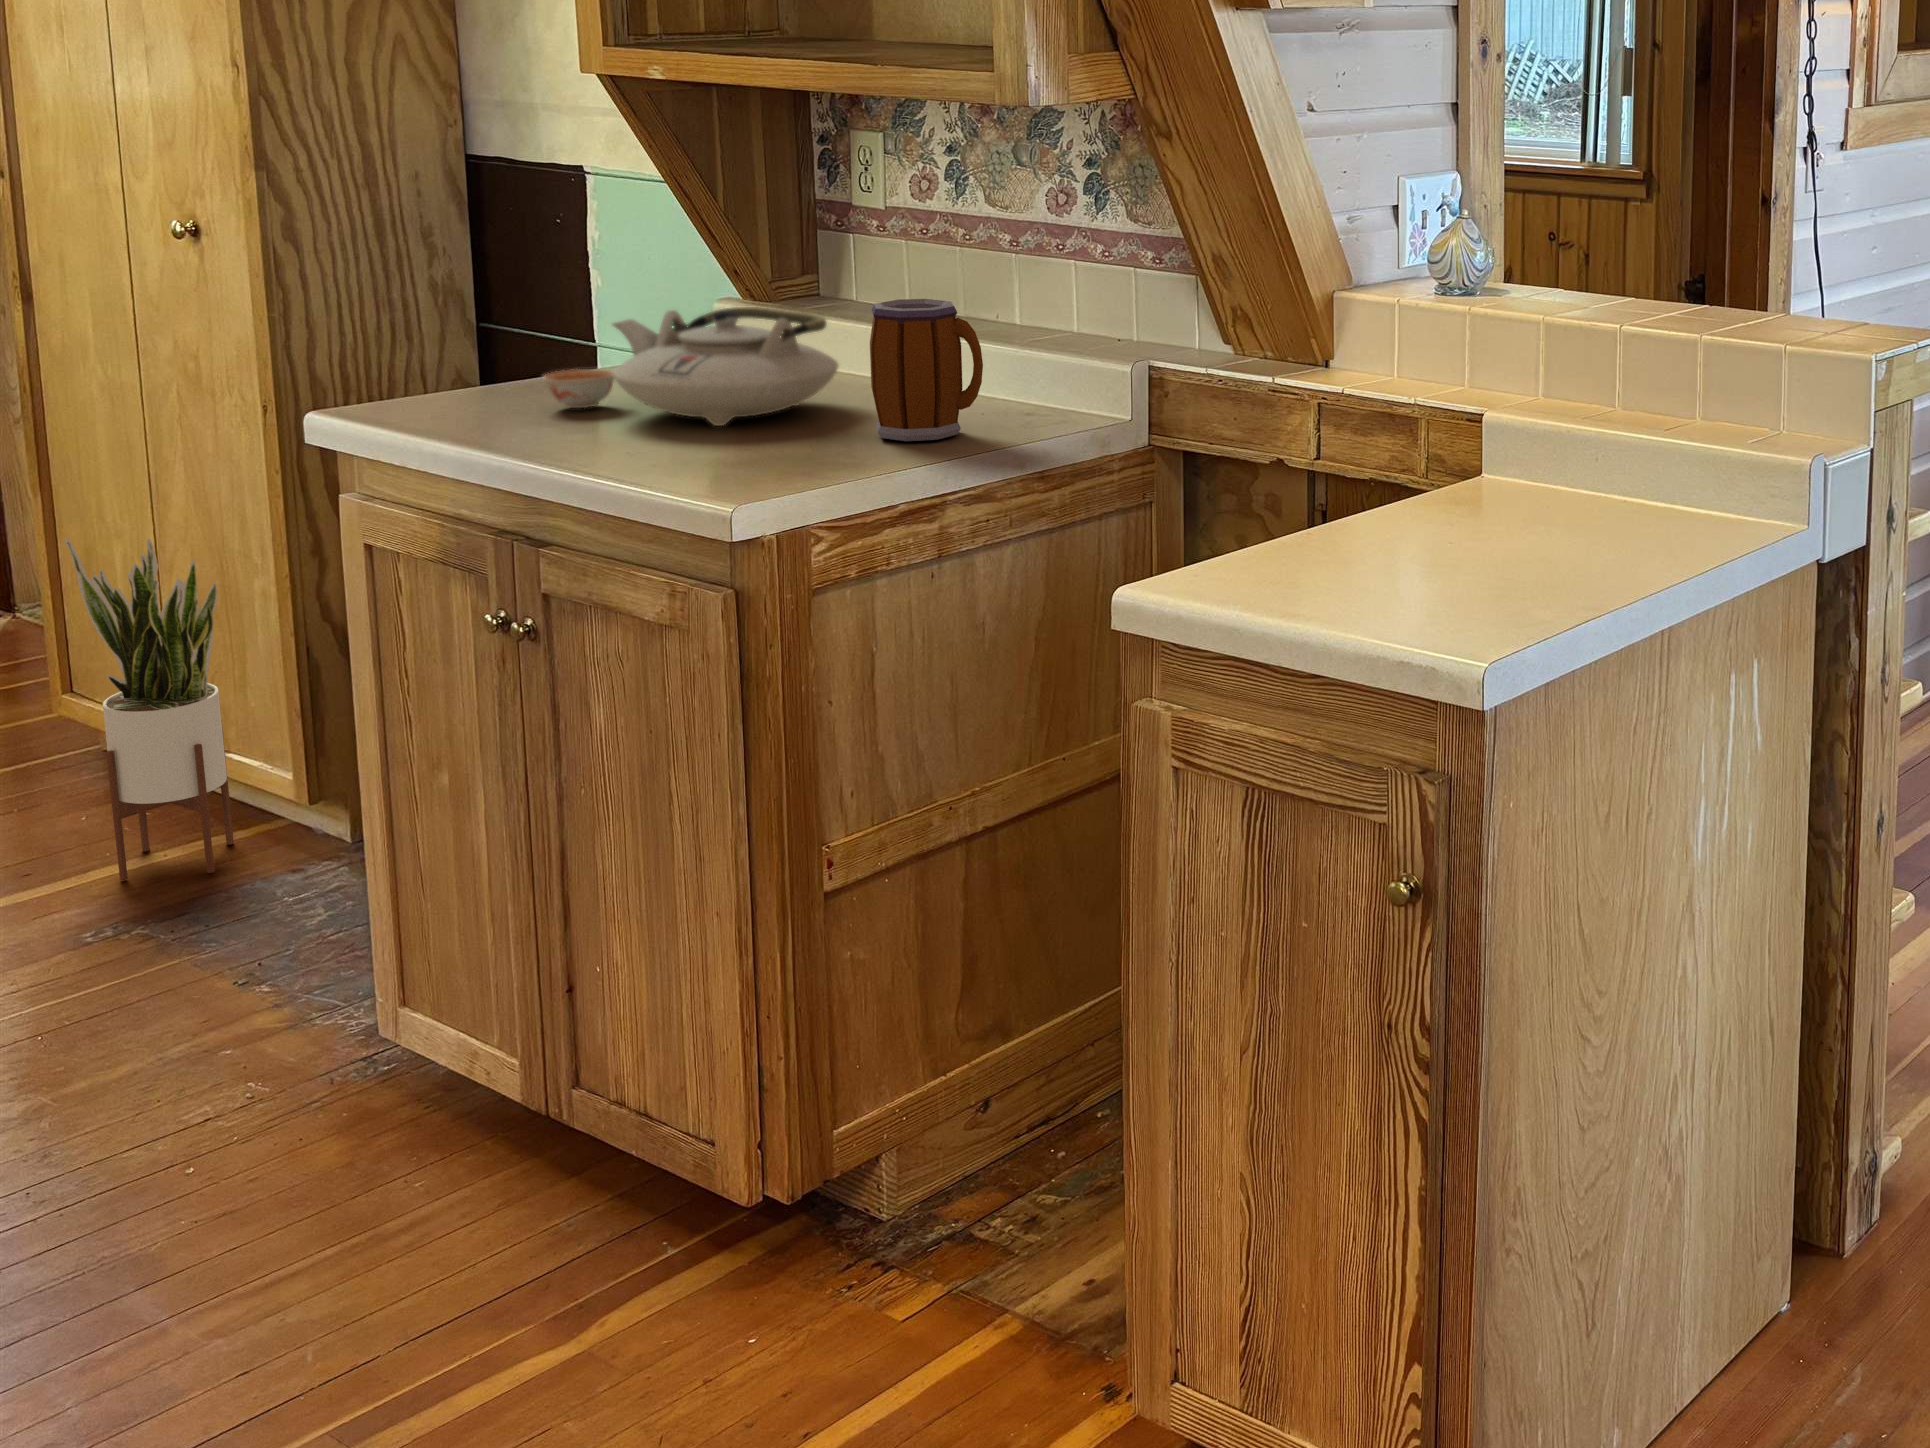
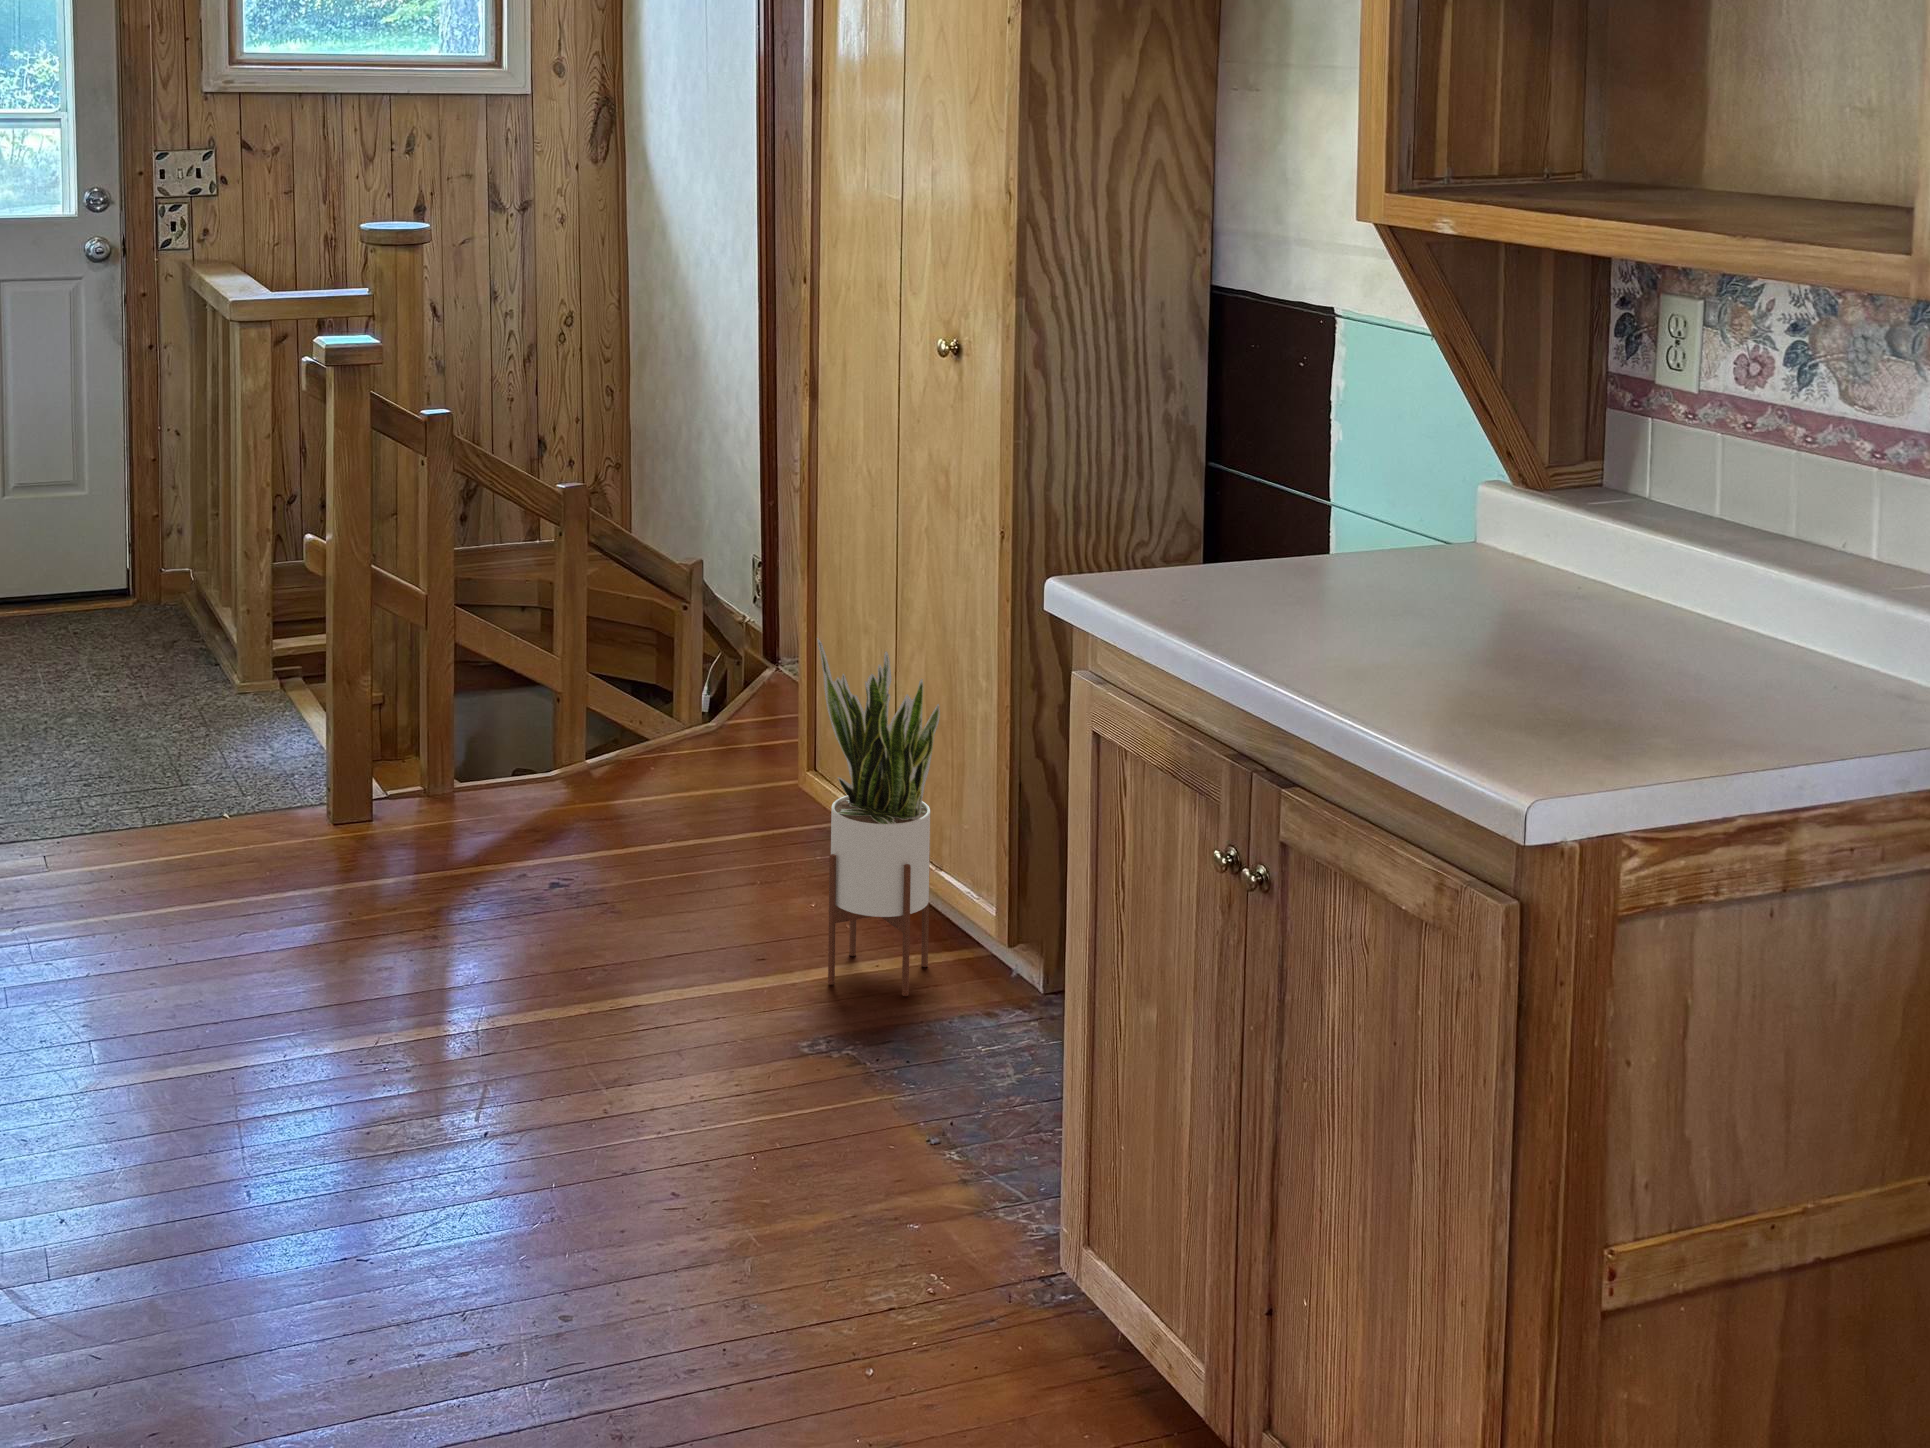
mug: present [870,299,983,441] -> none [1692,531,1851,722]
teapot: present [543,307,838,426] -> none [1287,505,1640,657]

